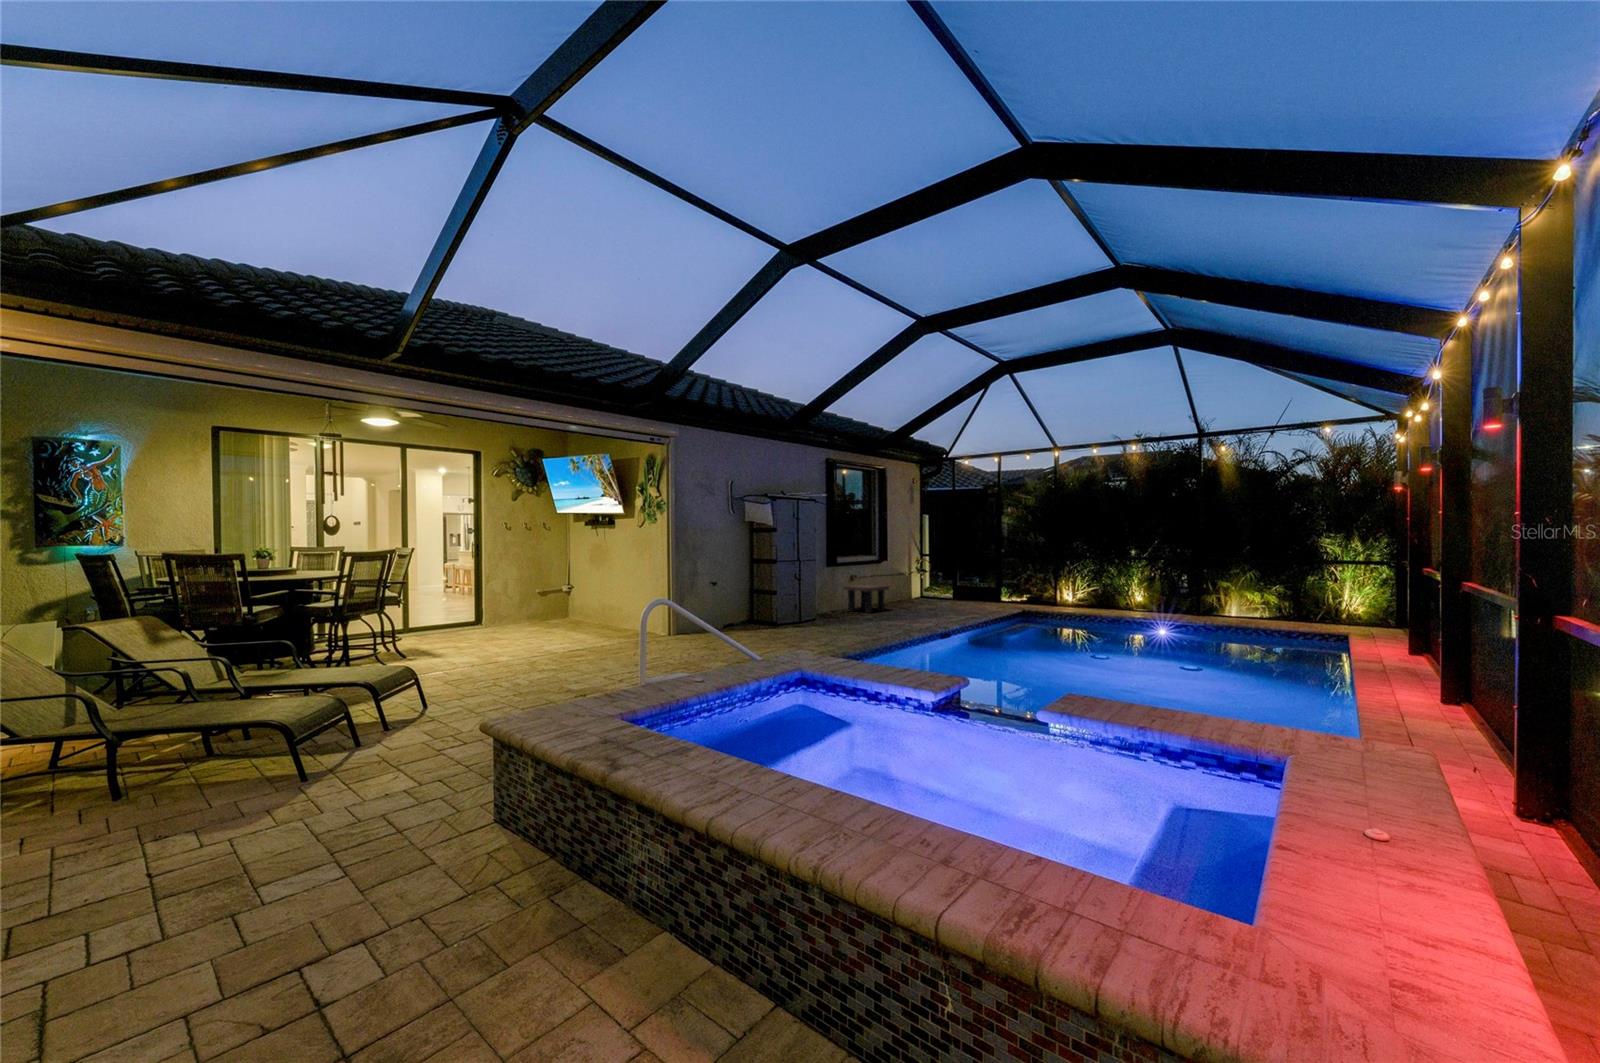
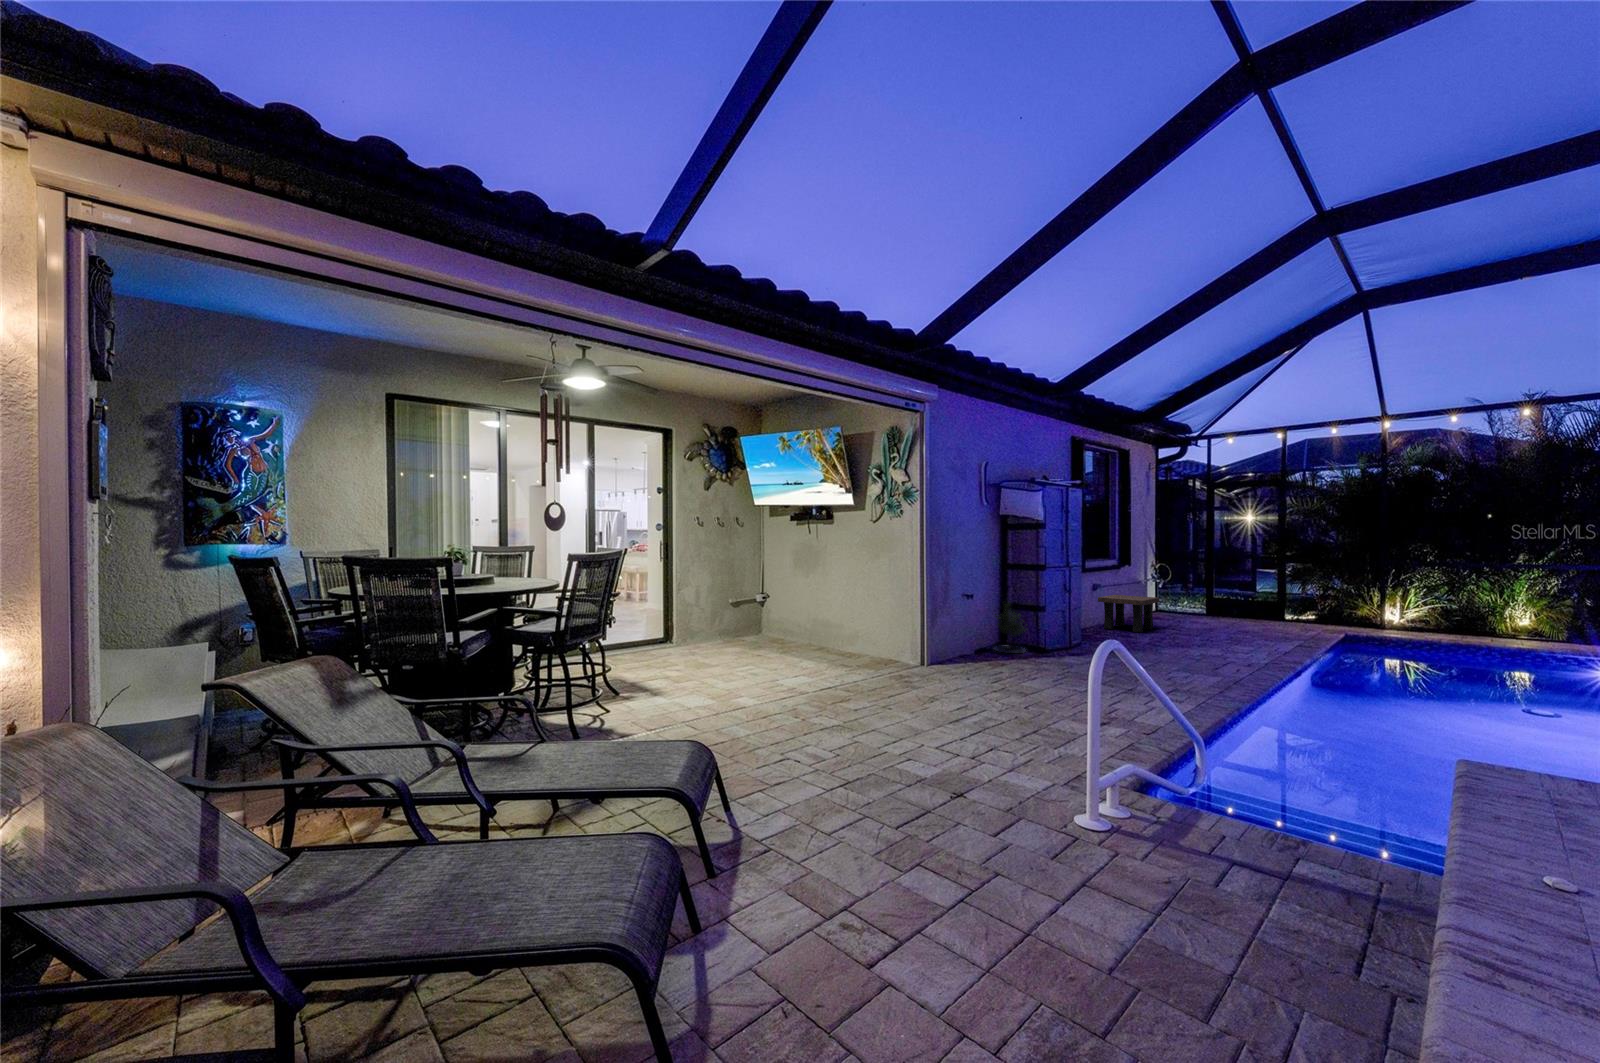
potted tree: none [738,585,763,628] -> present [995,601,1025,653]

